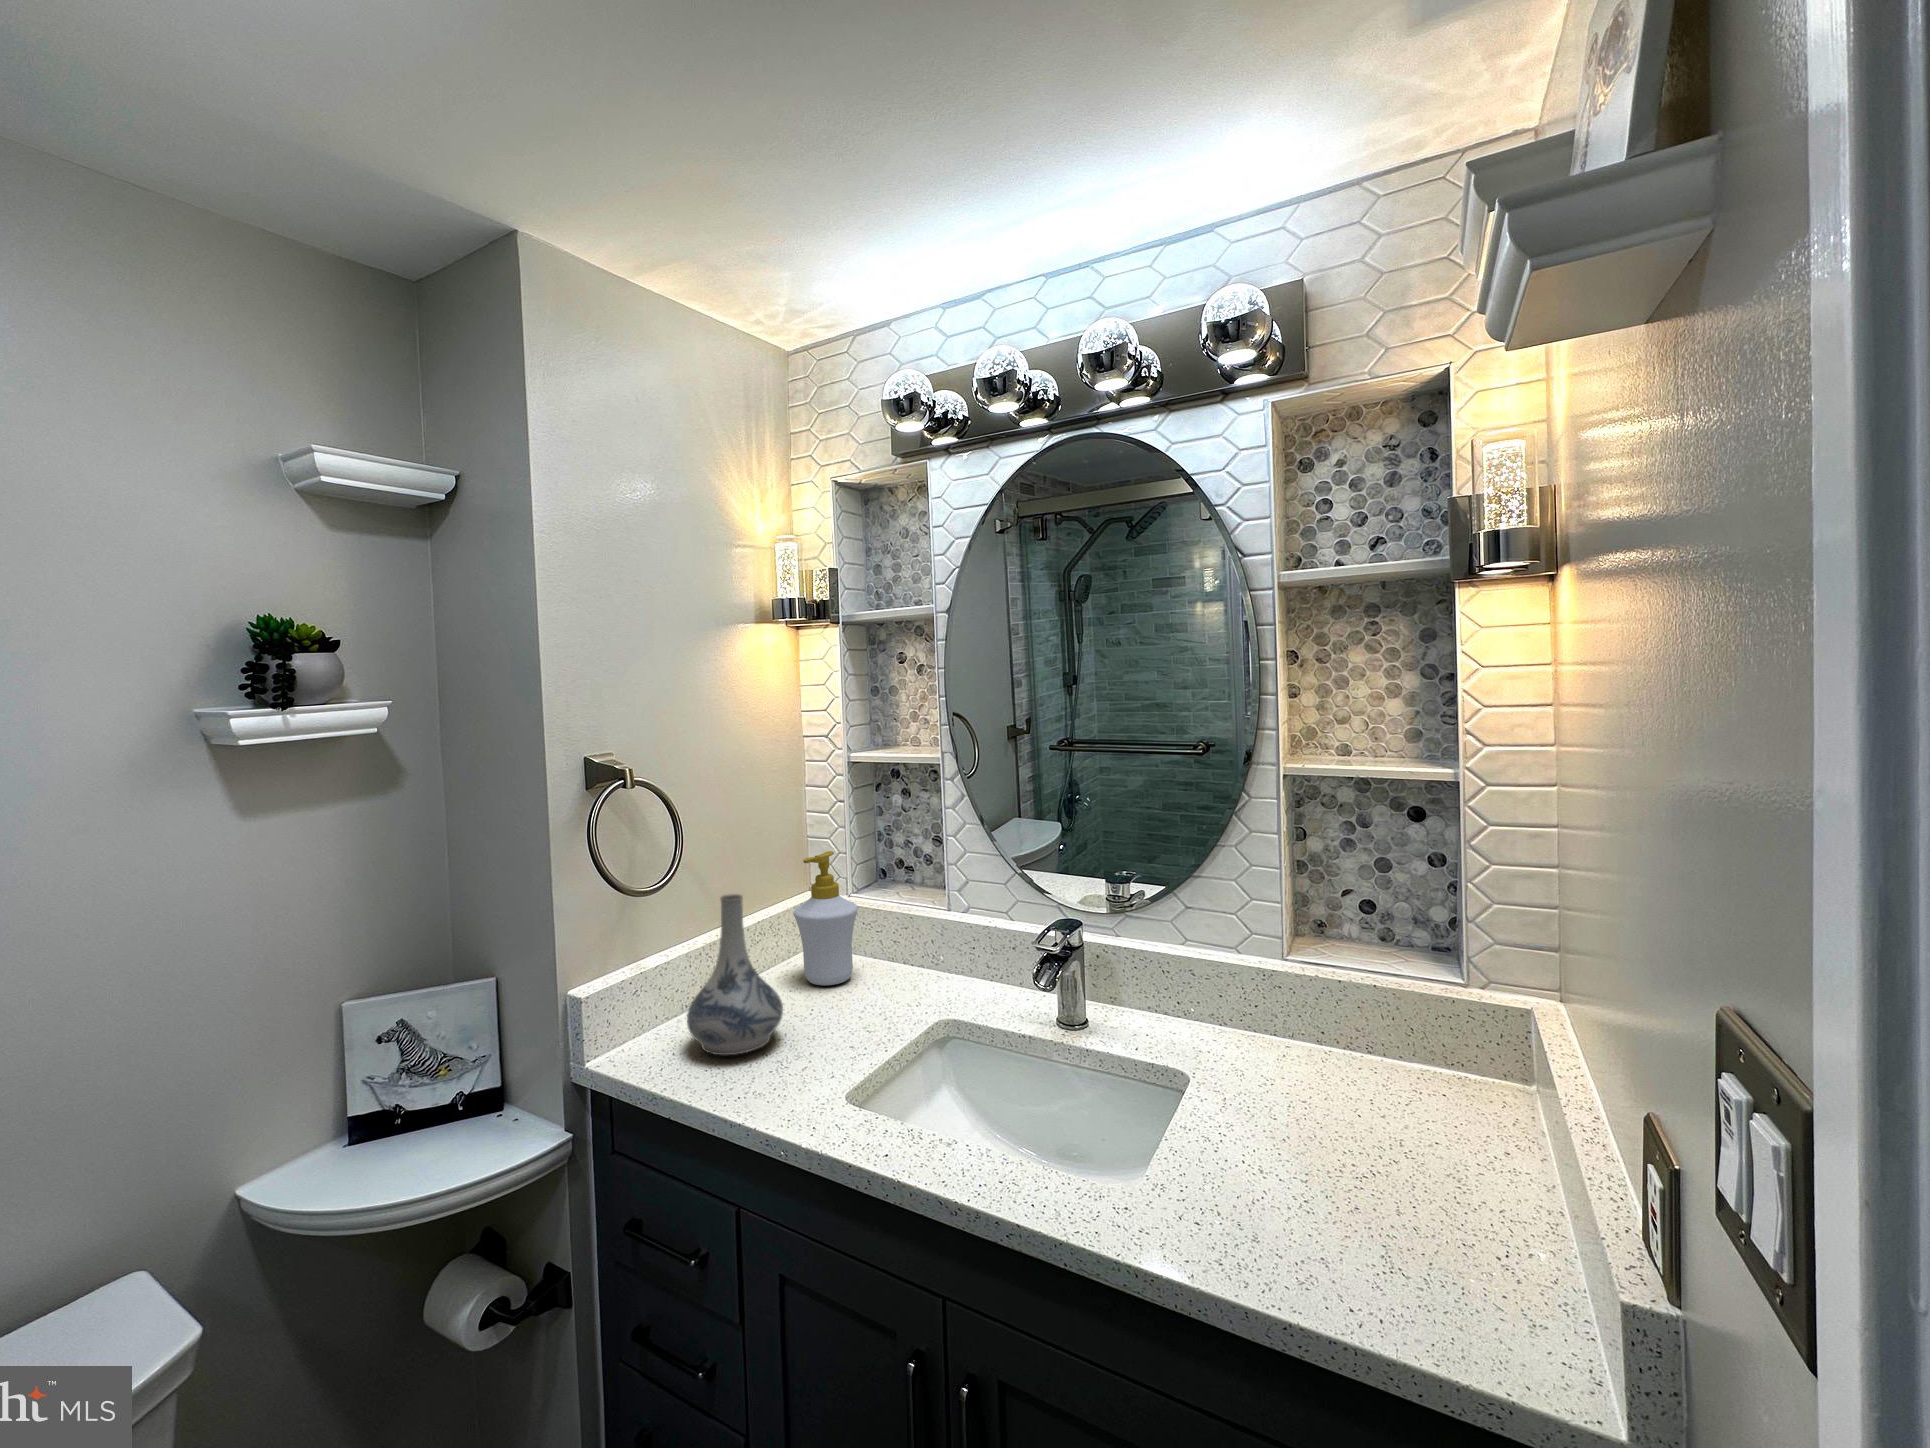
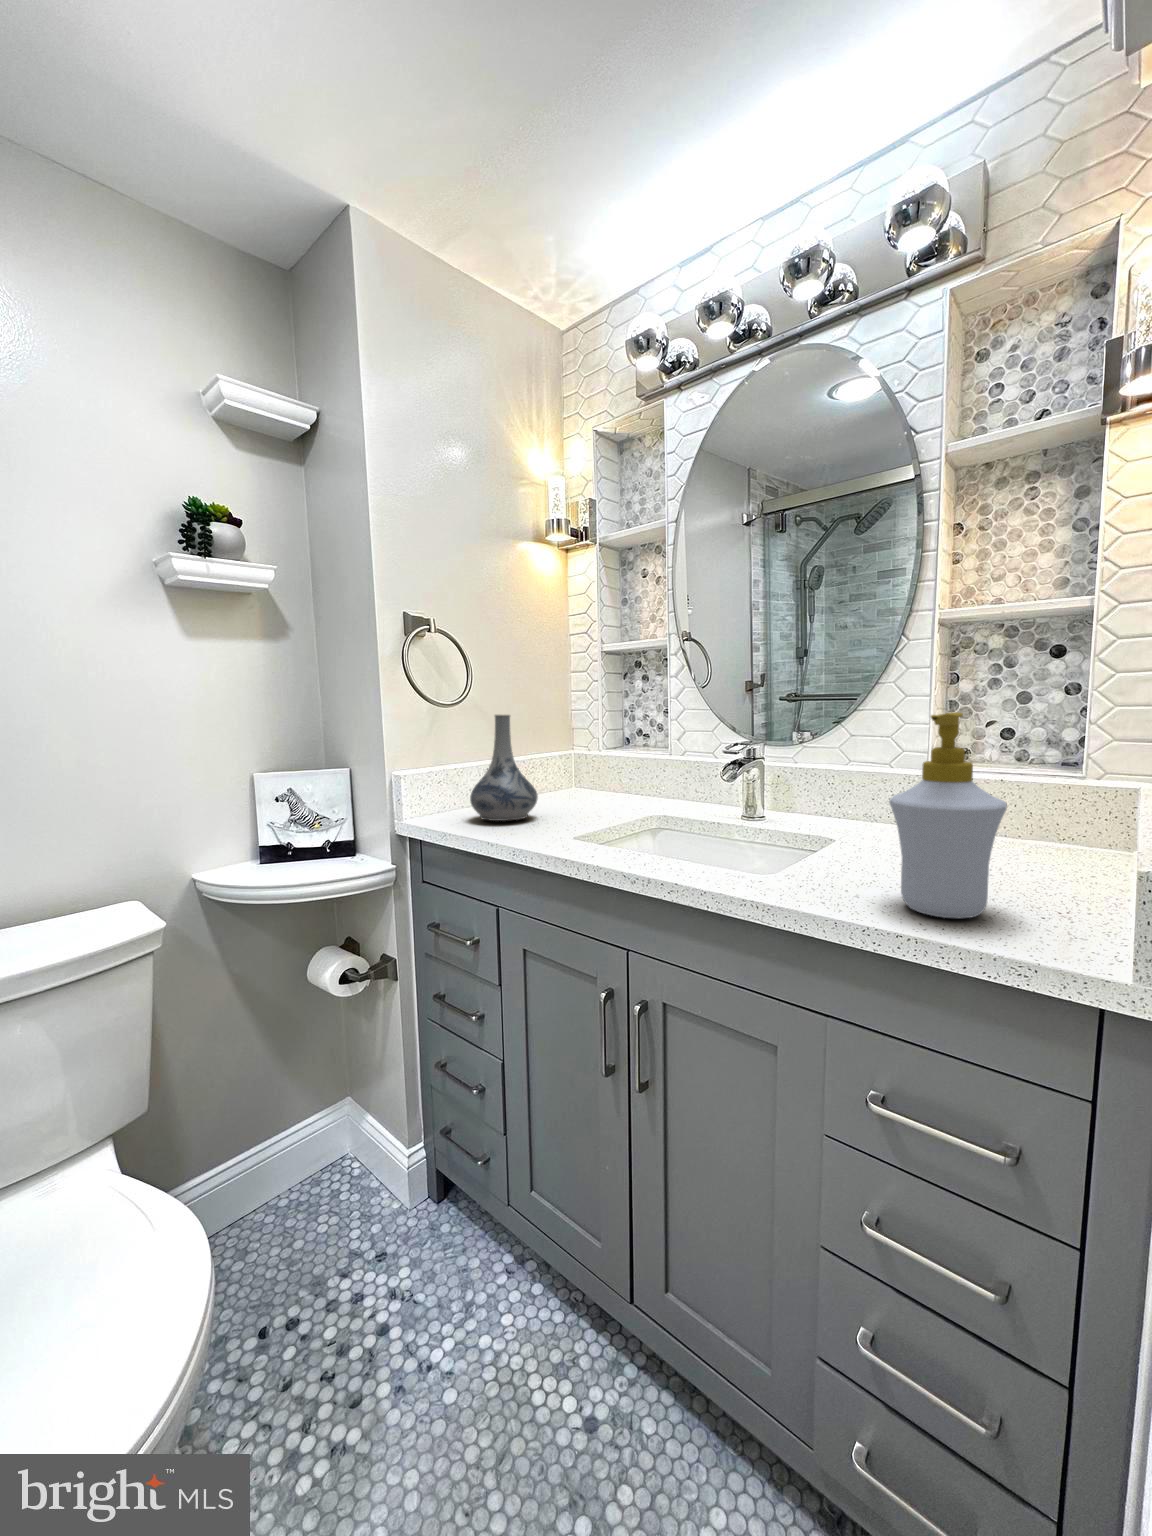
soap bottle: present [793,851,858,985] -> present [889,712,1007,918]

